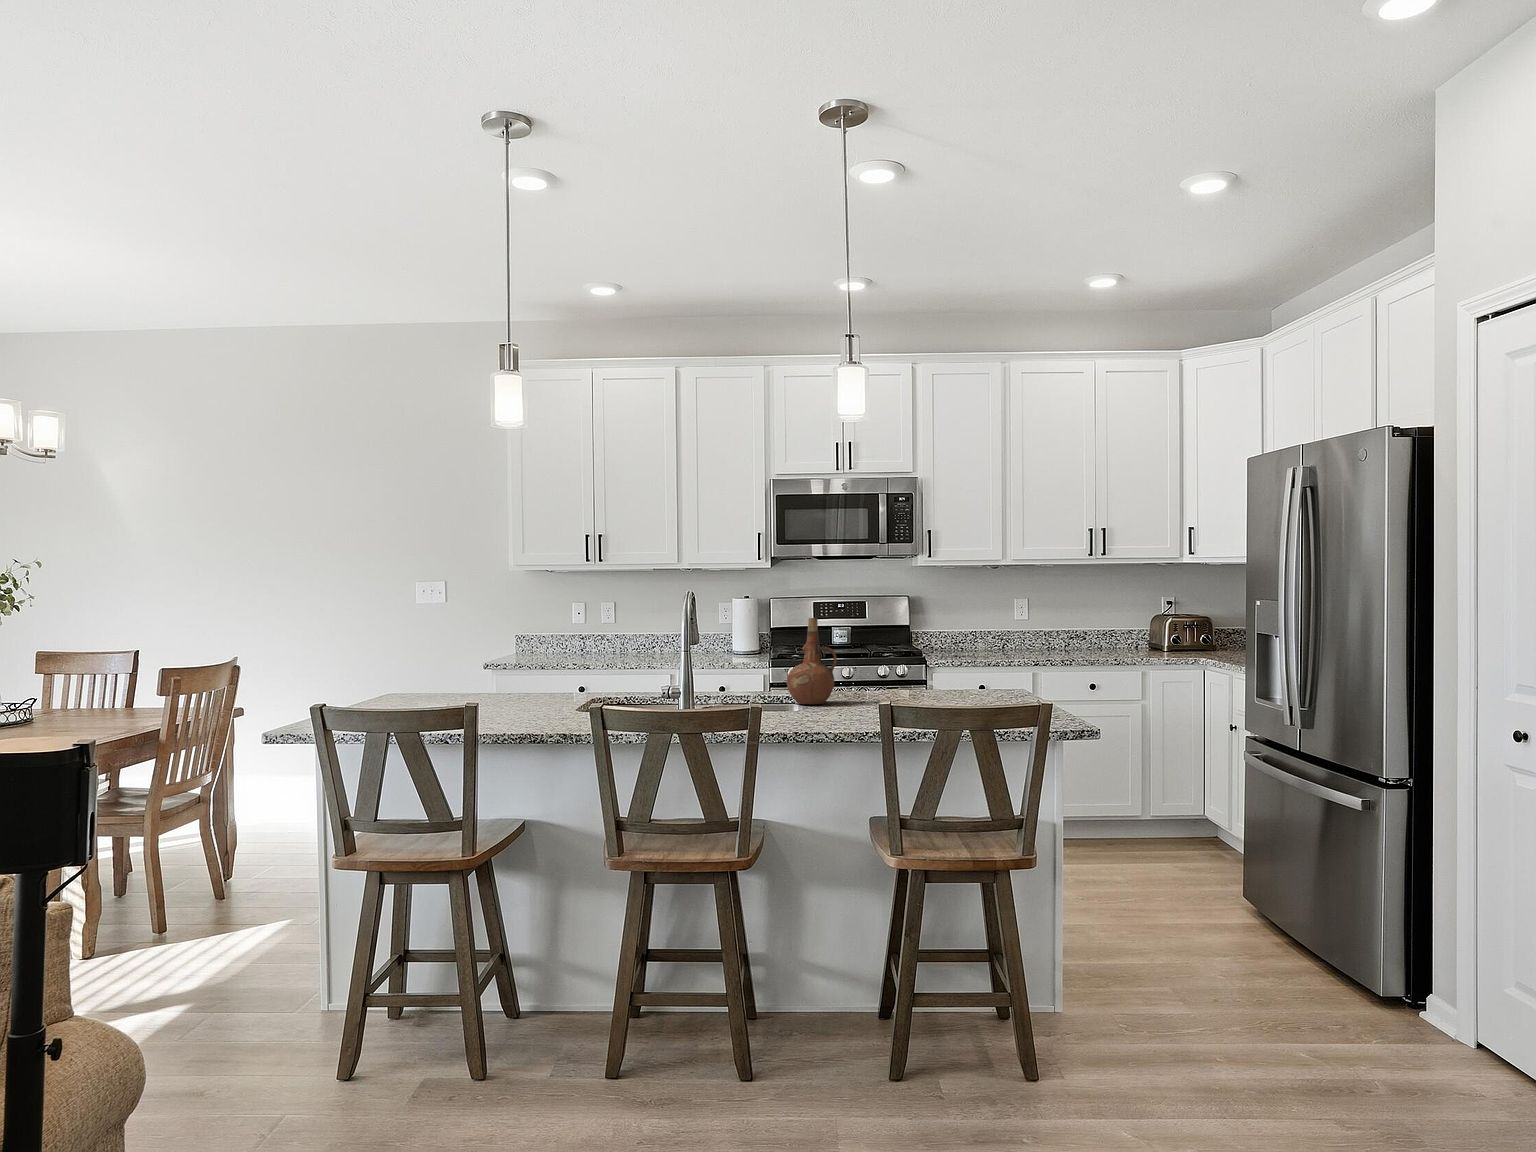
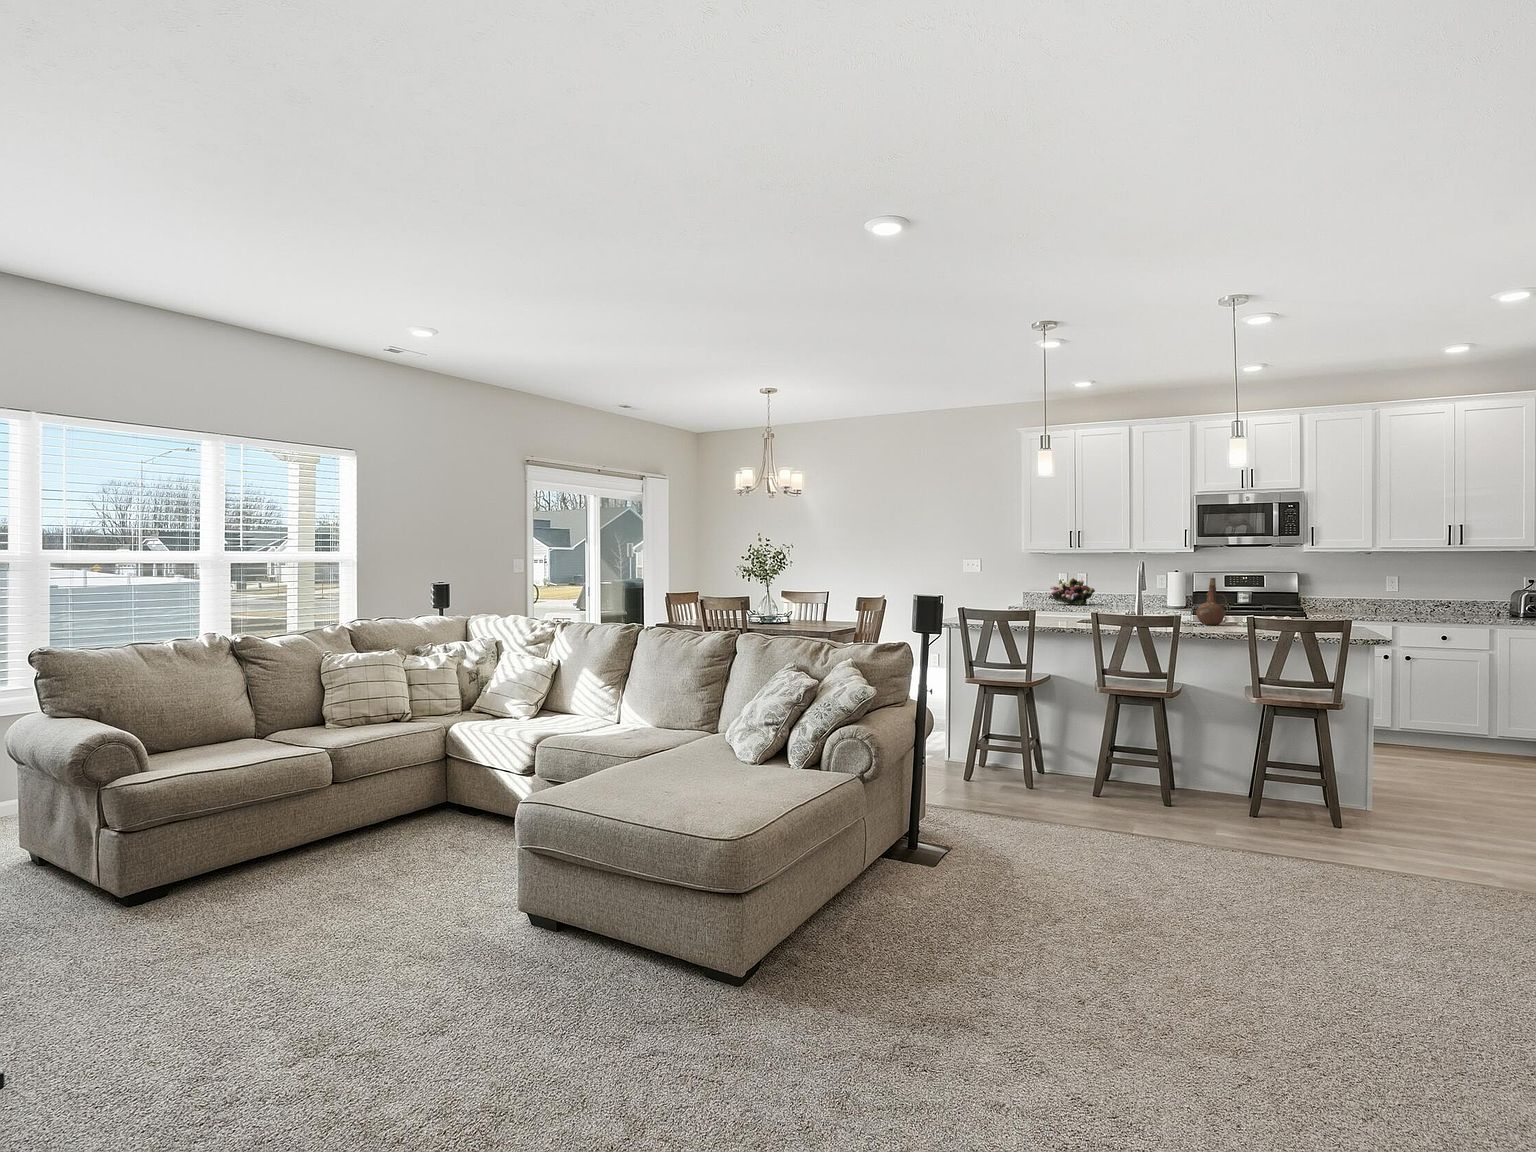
flower arrangement: none [557,609,630,653] -> present [1047,578,1095,605]

